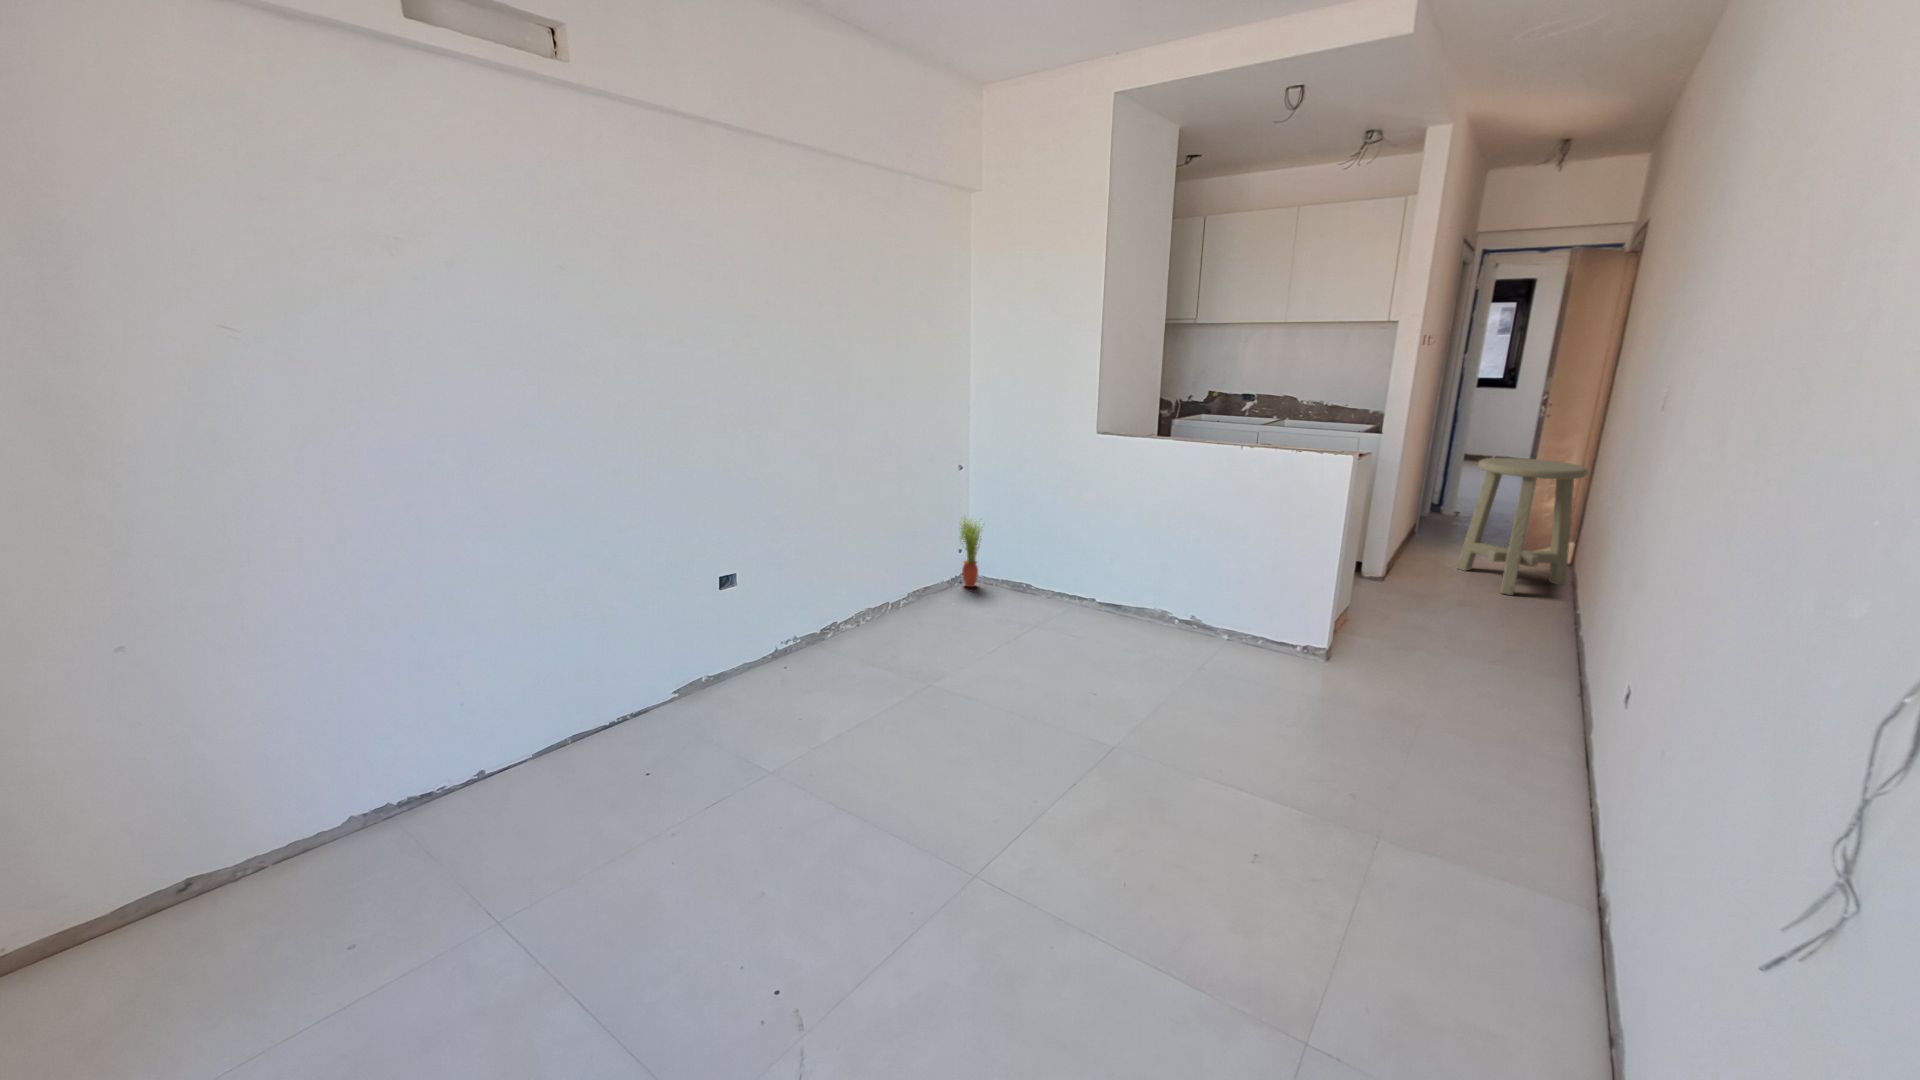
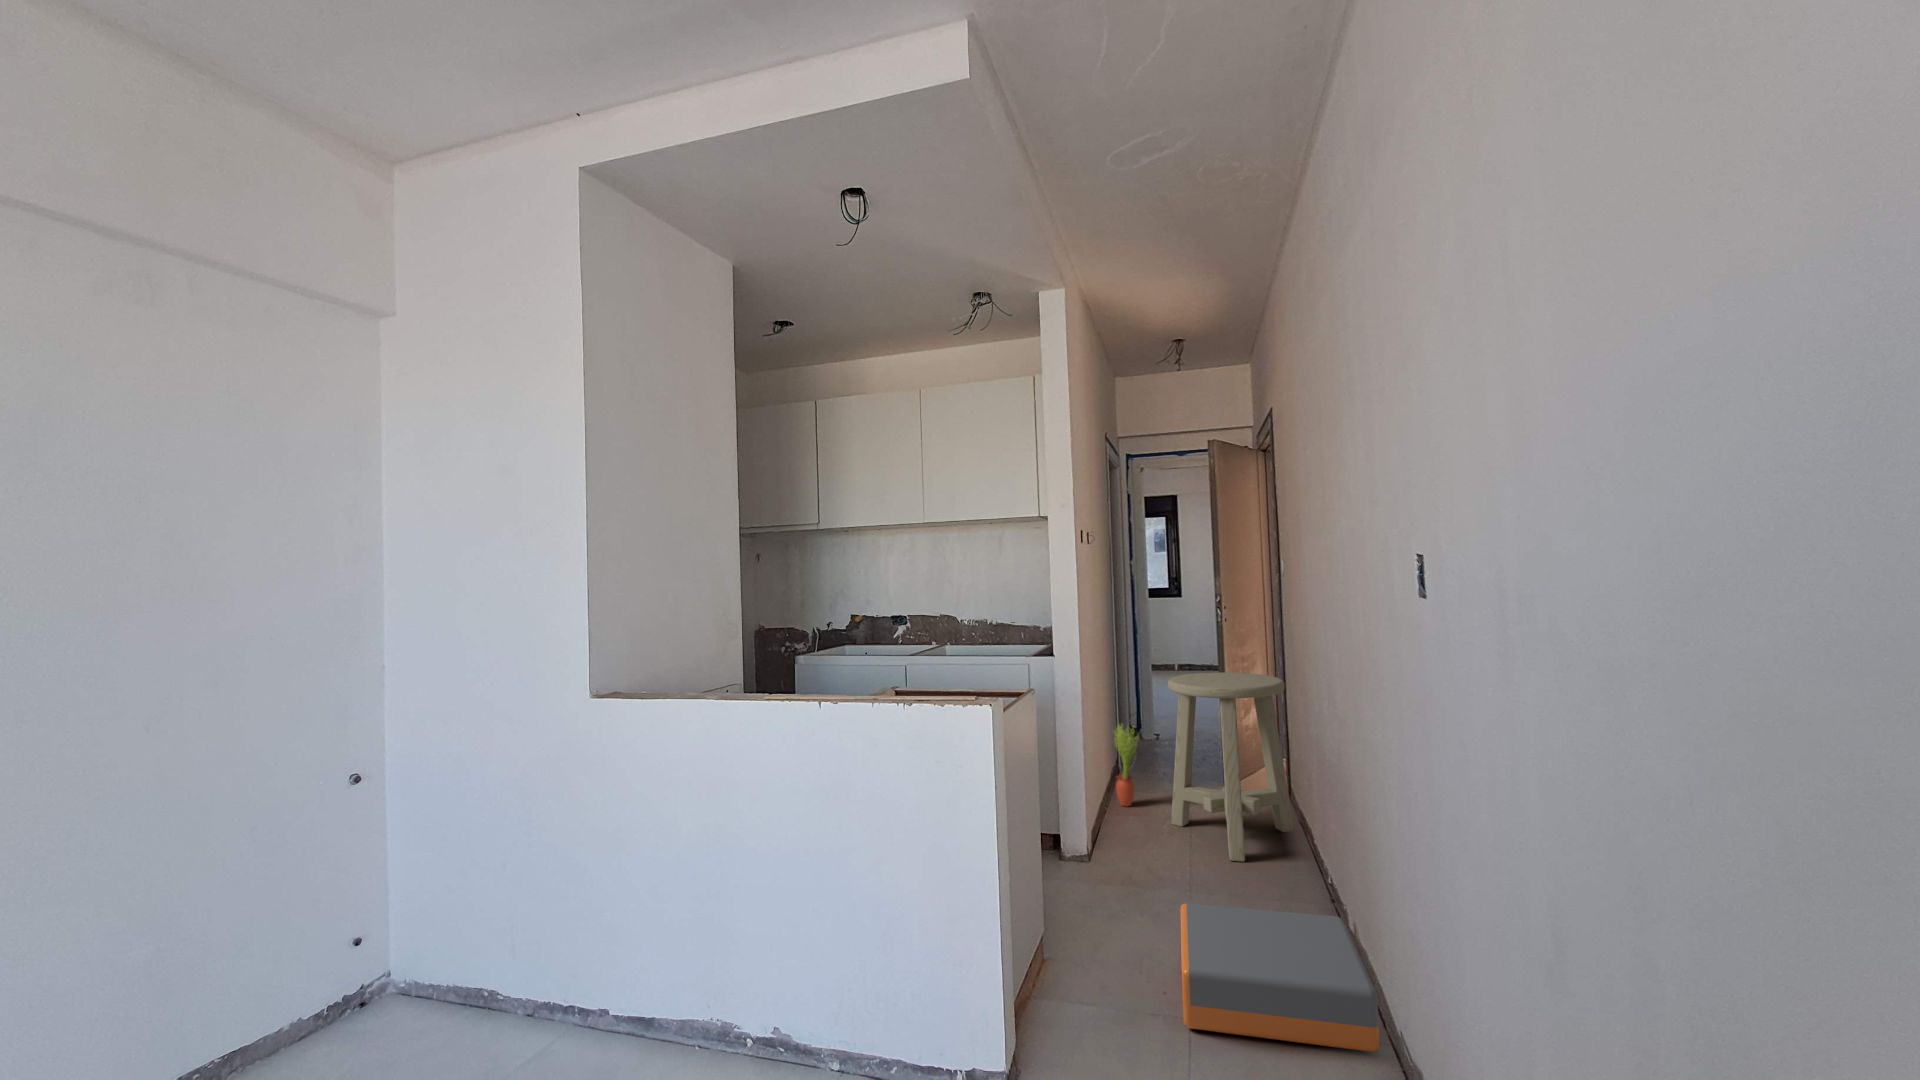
potted plant: present [960,519,982,587] -> present [1115,726,1138,806]
storage box: none [1441,600,1580,683] -> present [1181,903,1380,1052]

